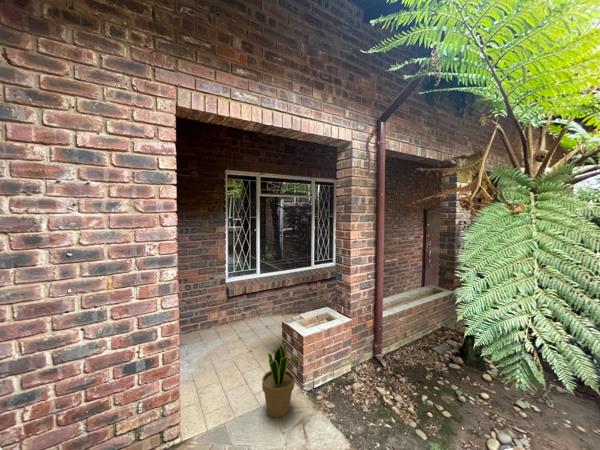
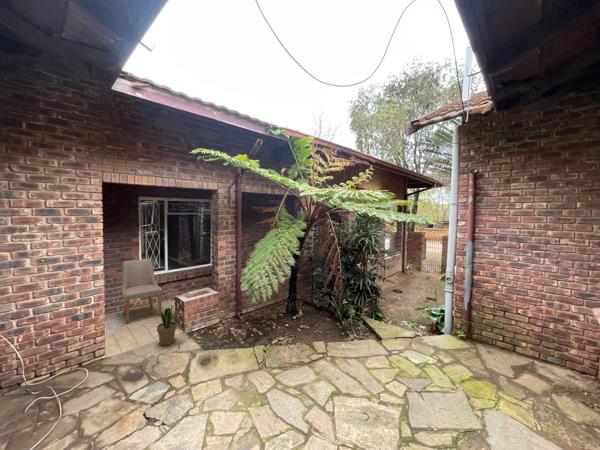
chair: none [206,257,259,355] -> present [122,259,163,323]

